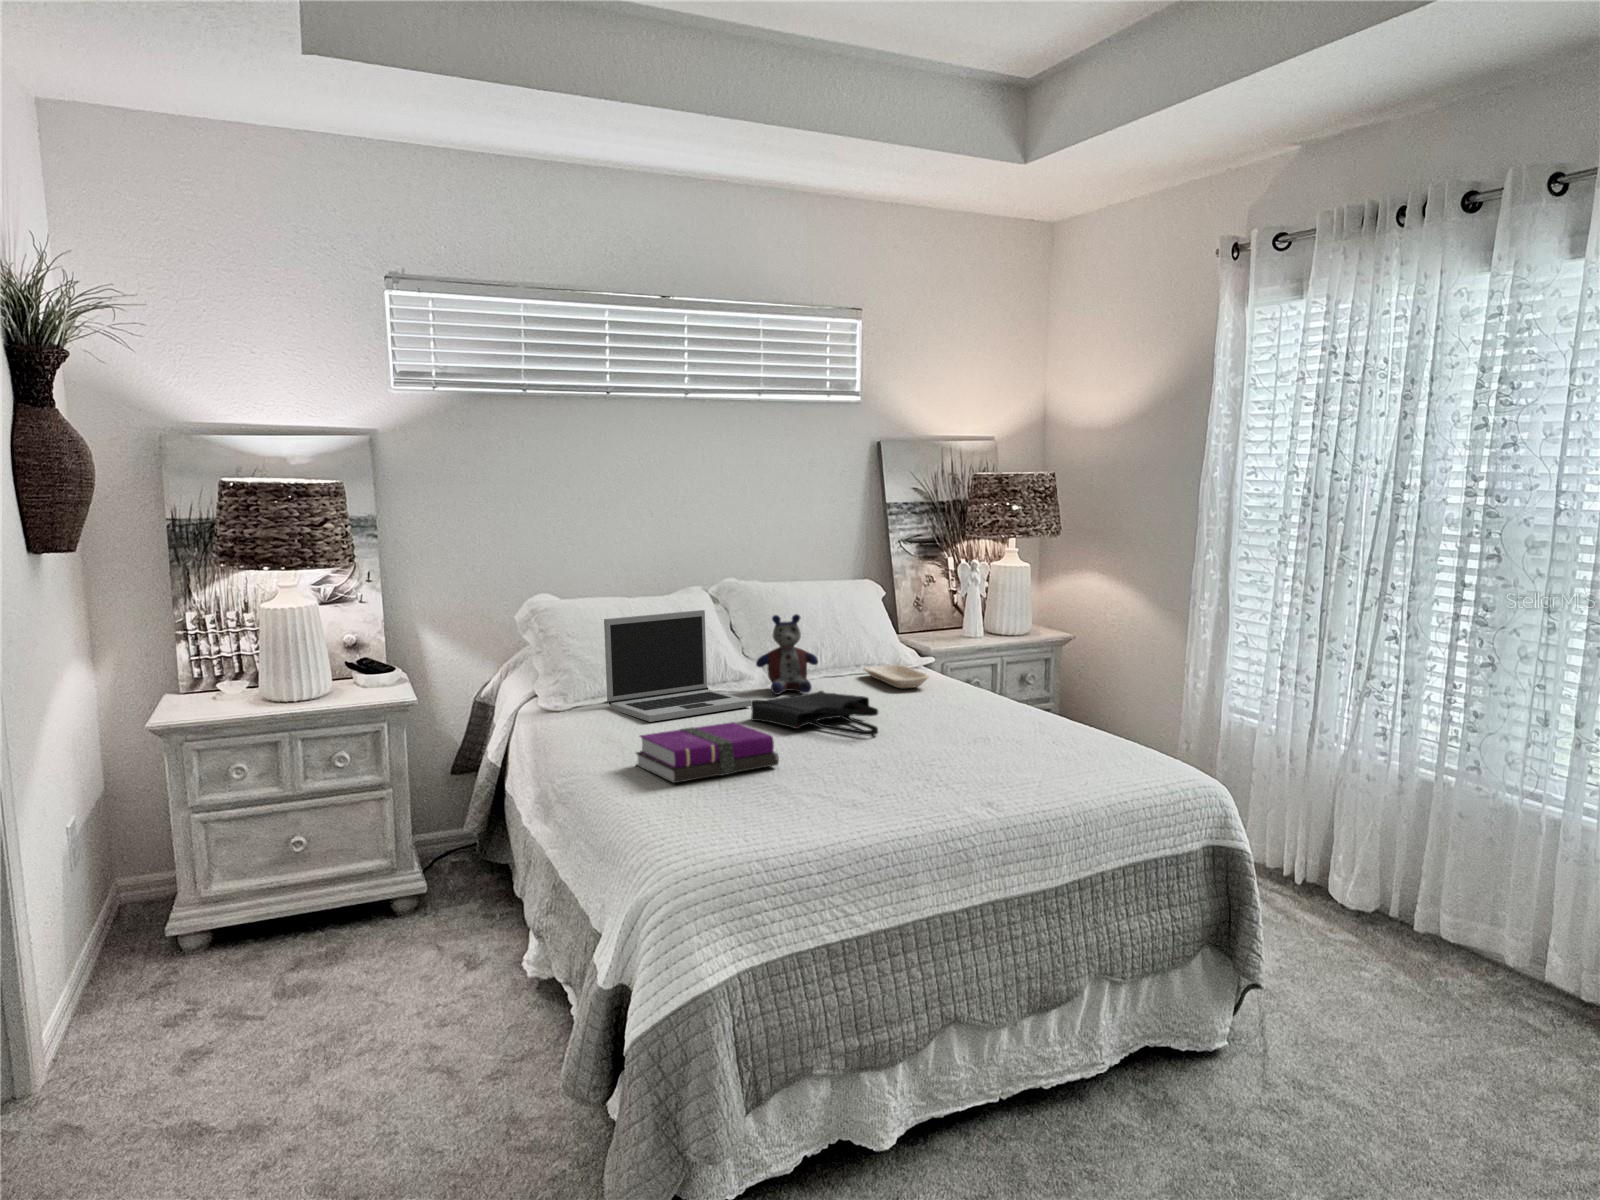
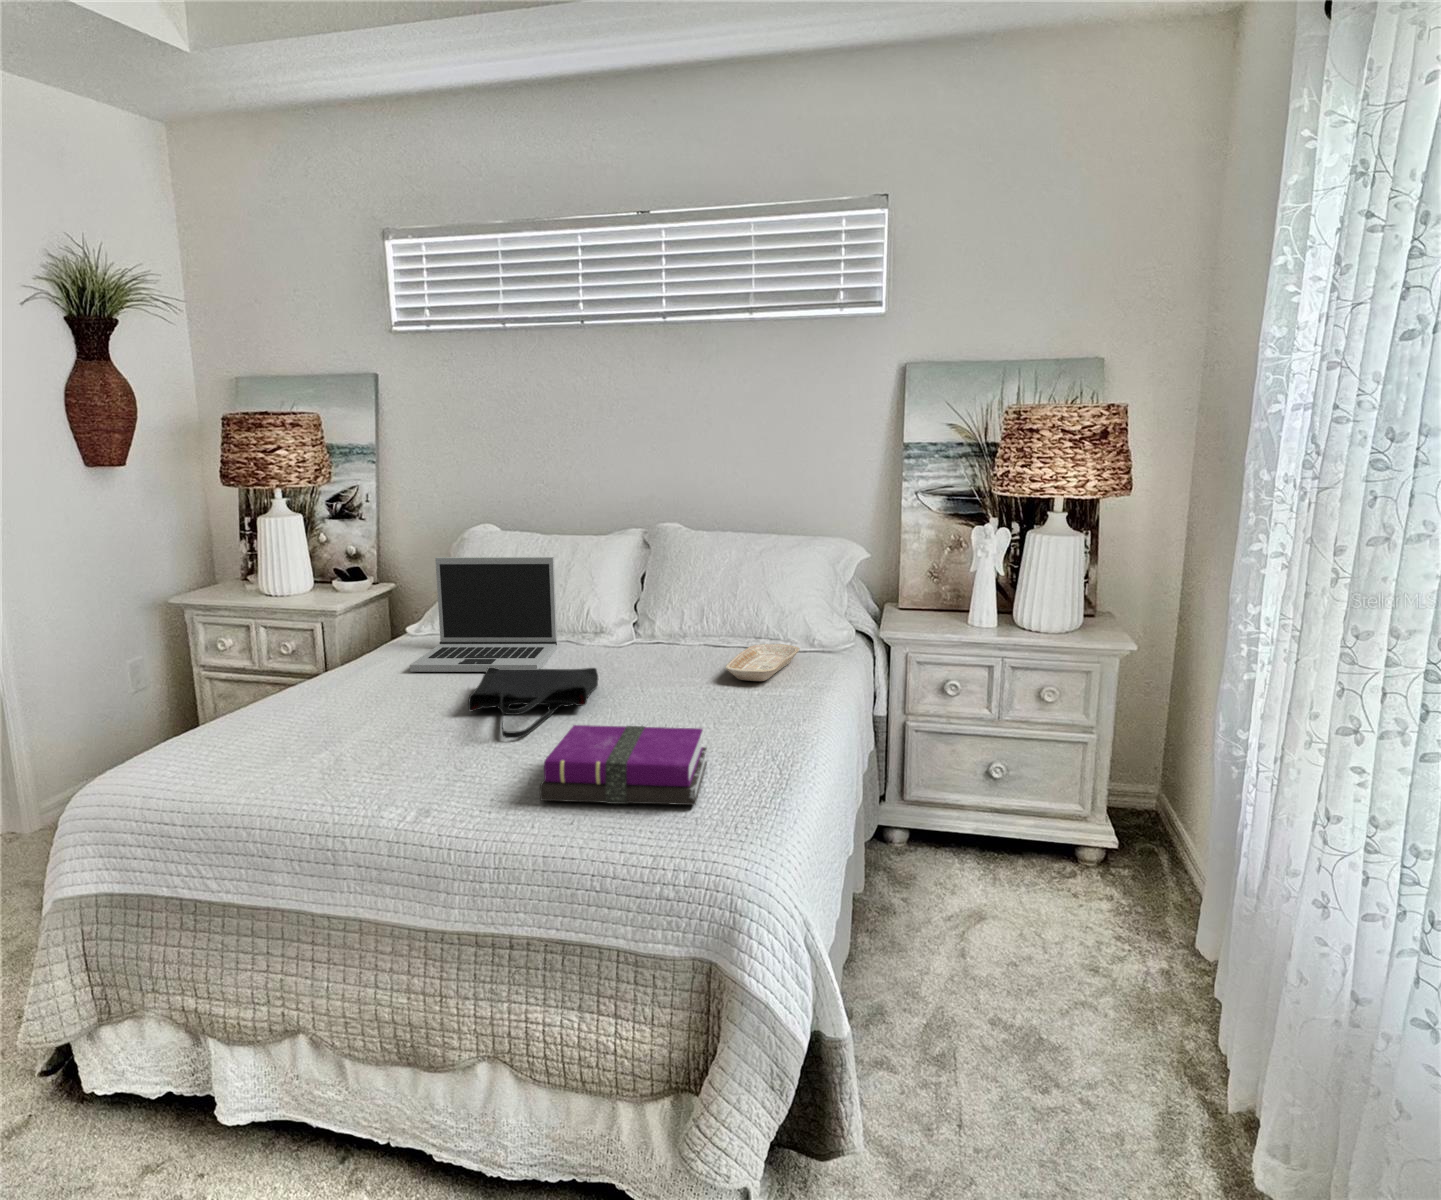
stuffed bear: present [756,614,818,695] -> none [596,571,668,666]
notebook: present [636,722,779,783] -> present [540,725,707,805]

